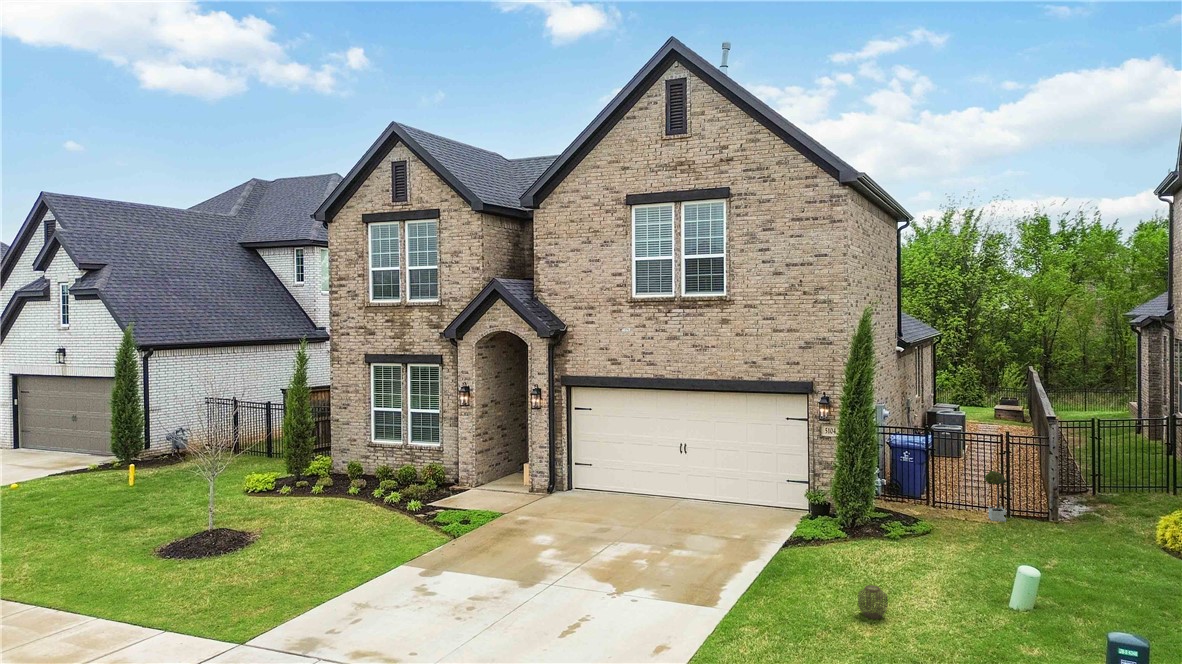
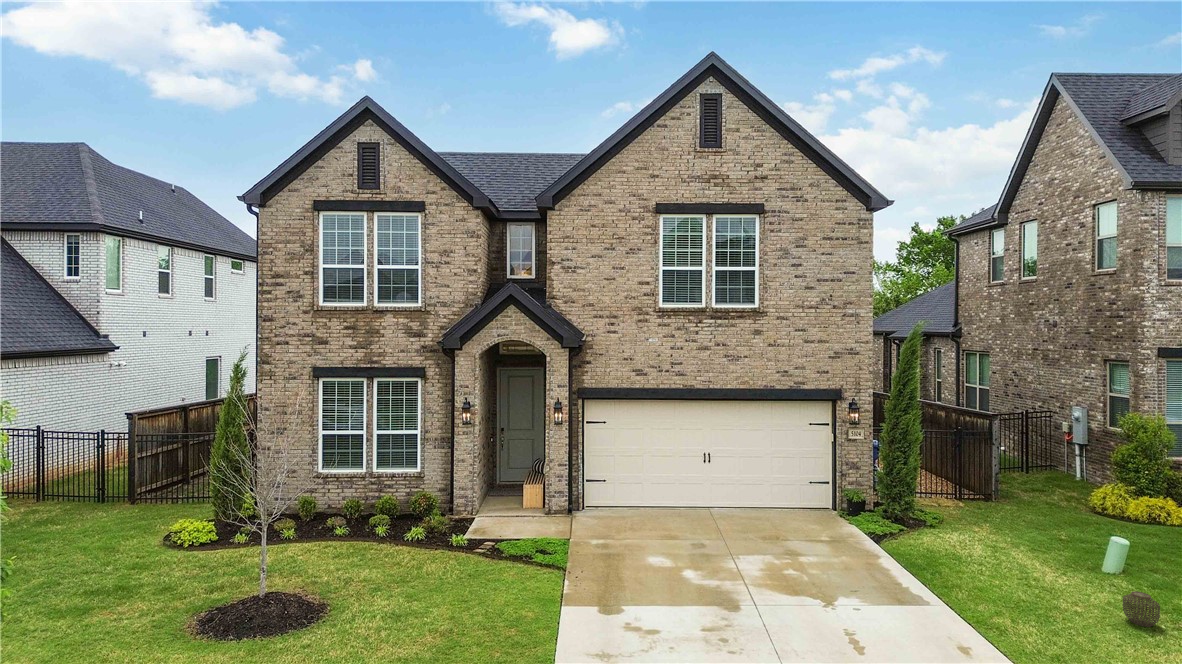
potted tree: present [985,471,1007,522] -> none [962,459,983,502]

